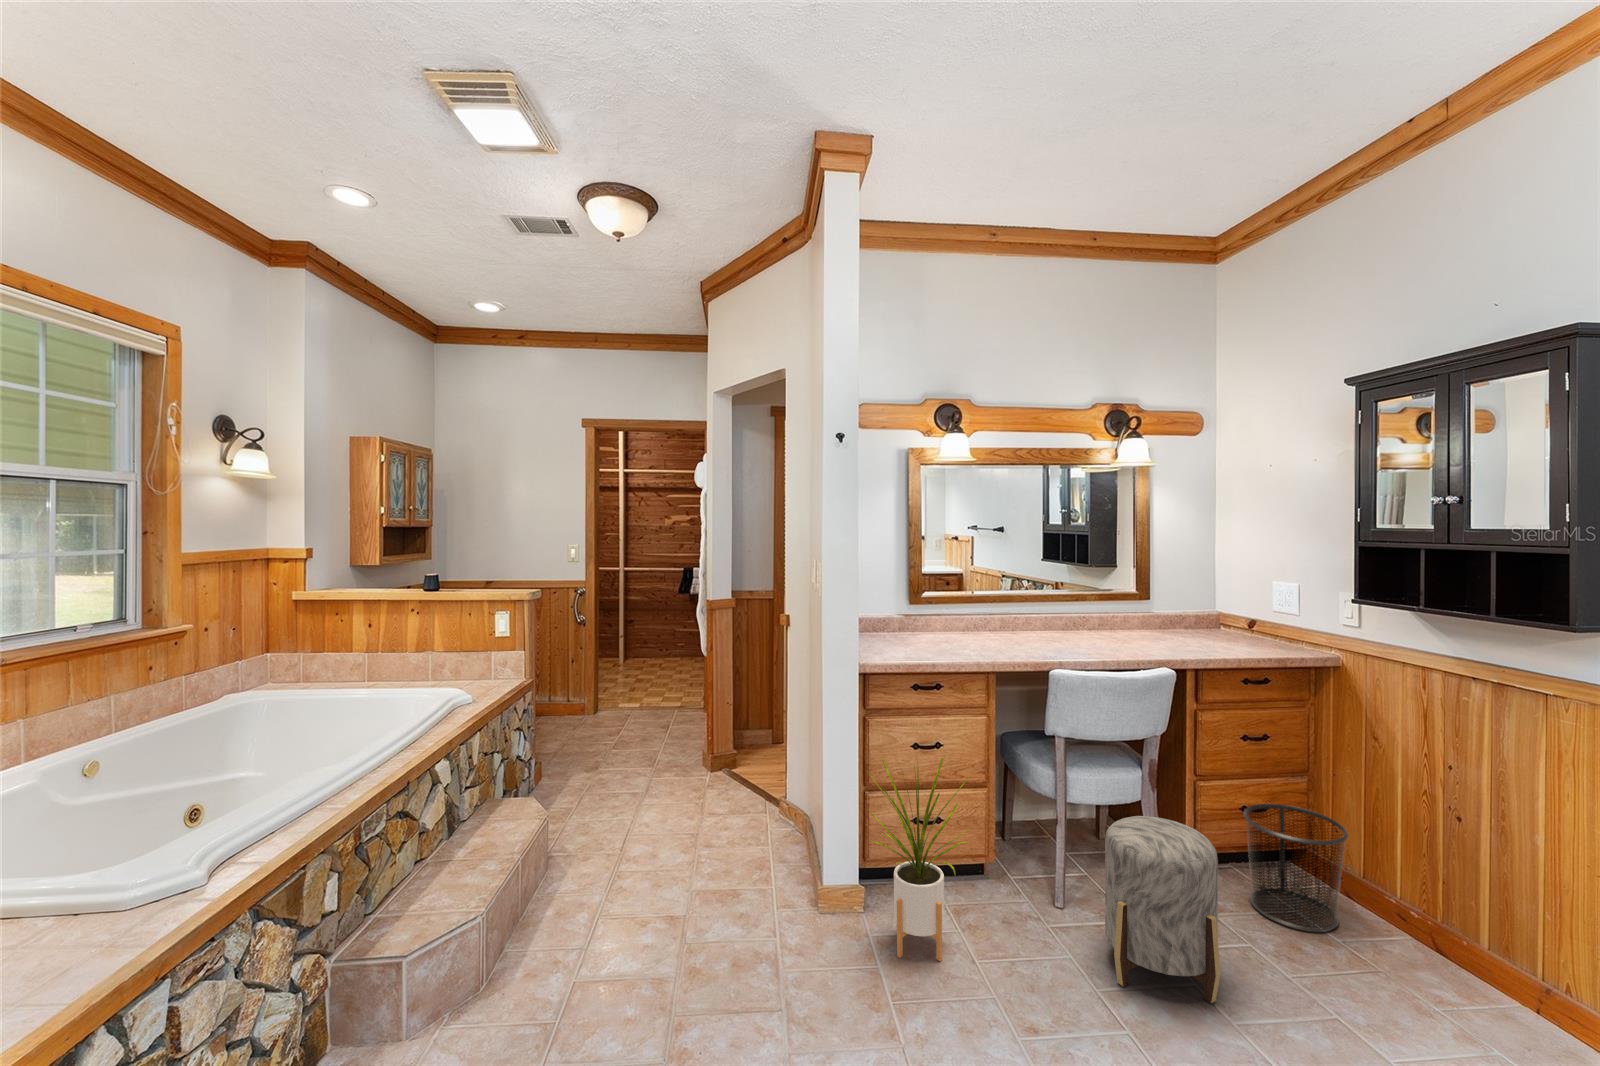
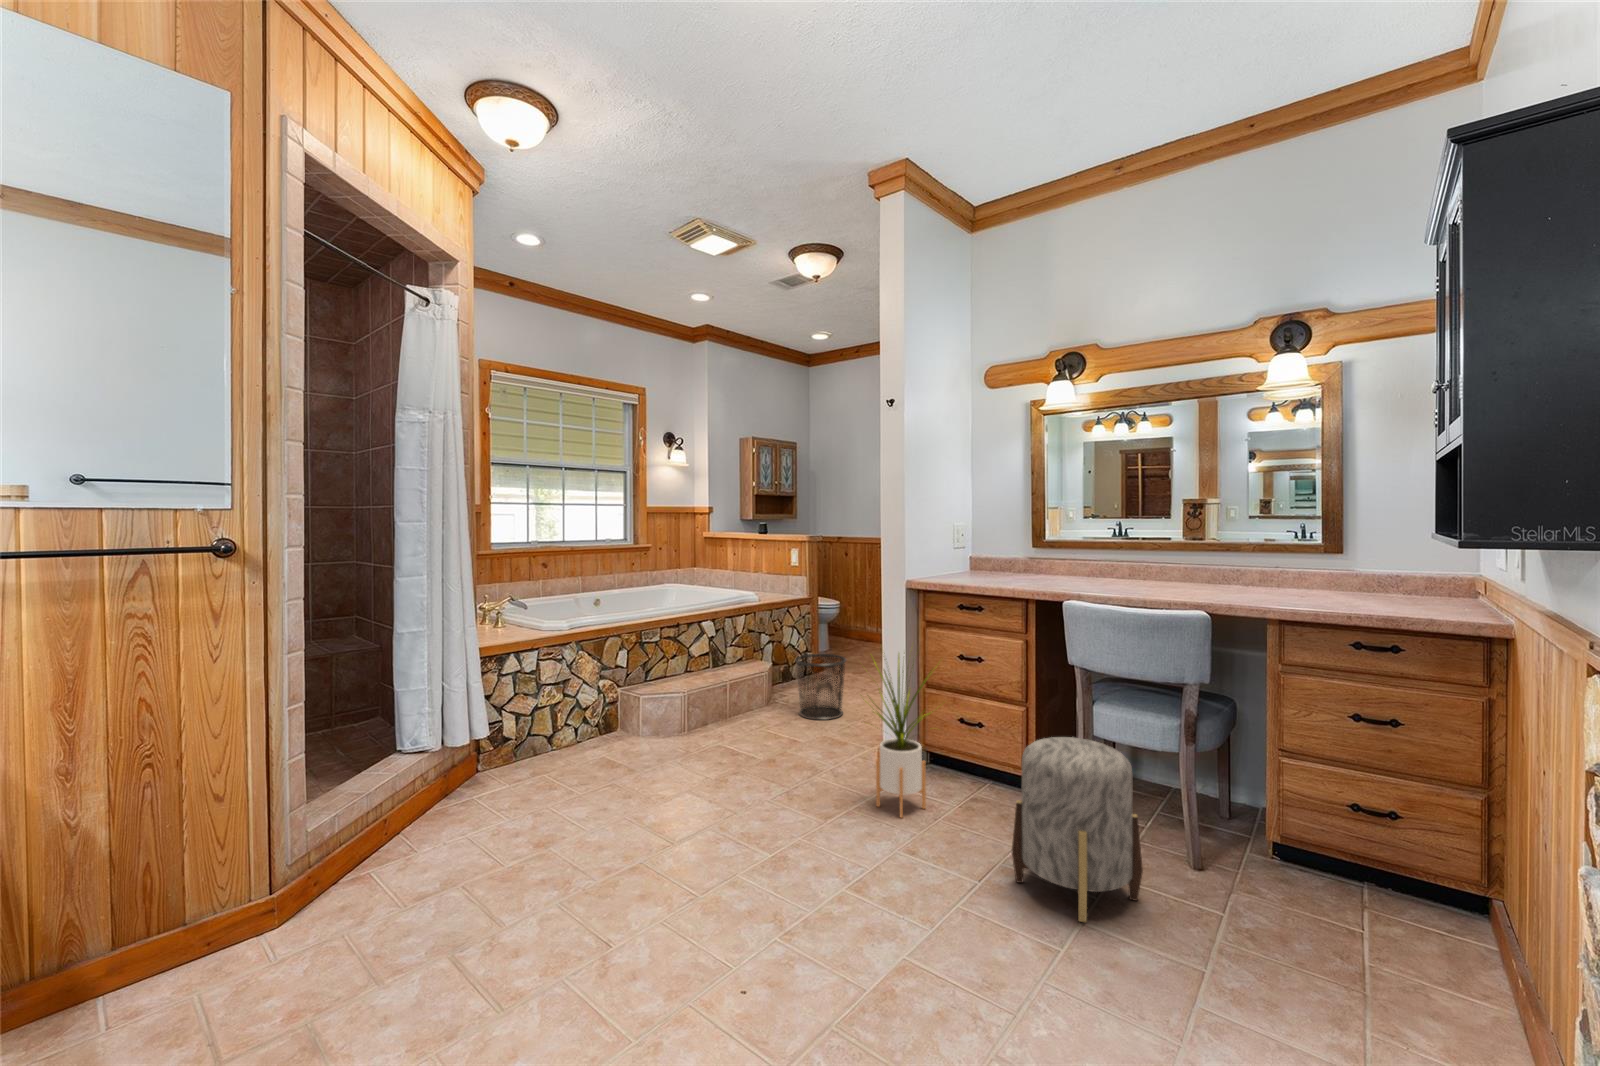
waste bin: present [1244,804,1348,932] -> present [795,654,846,720]

